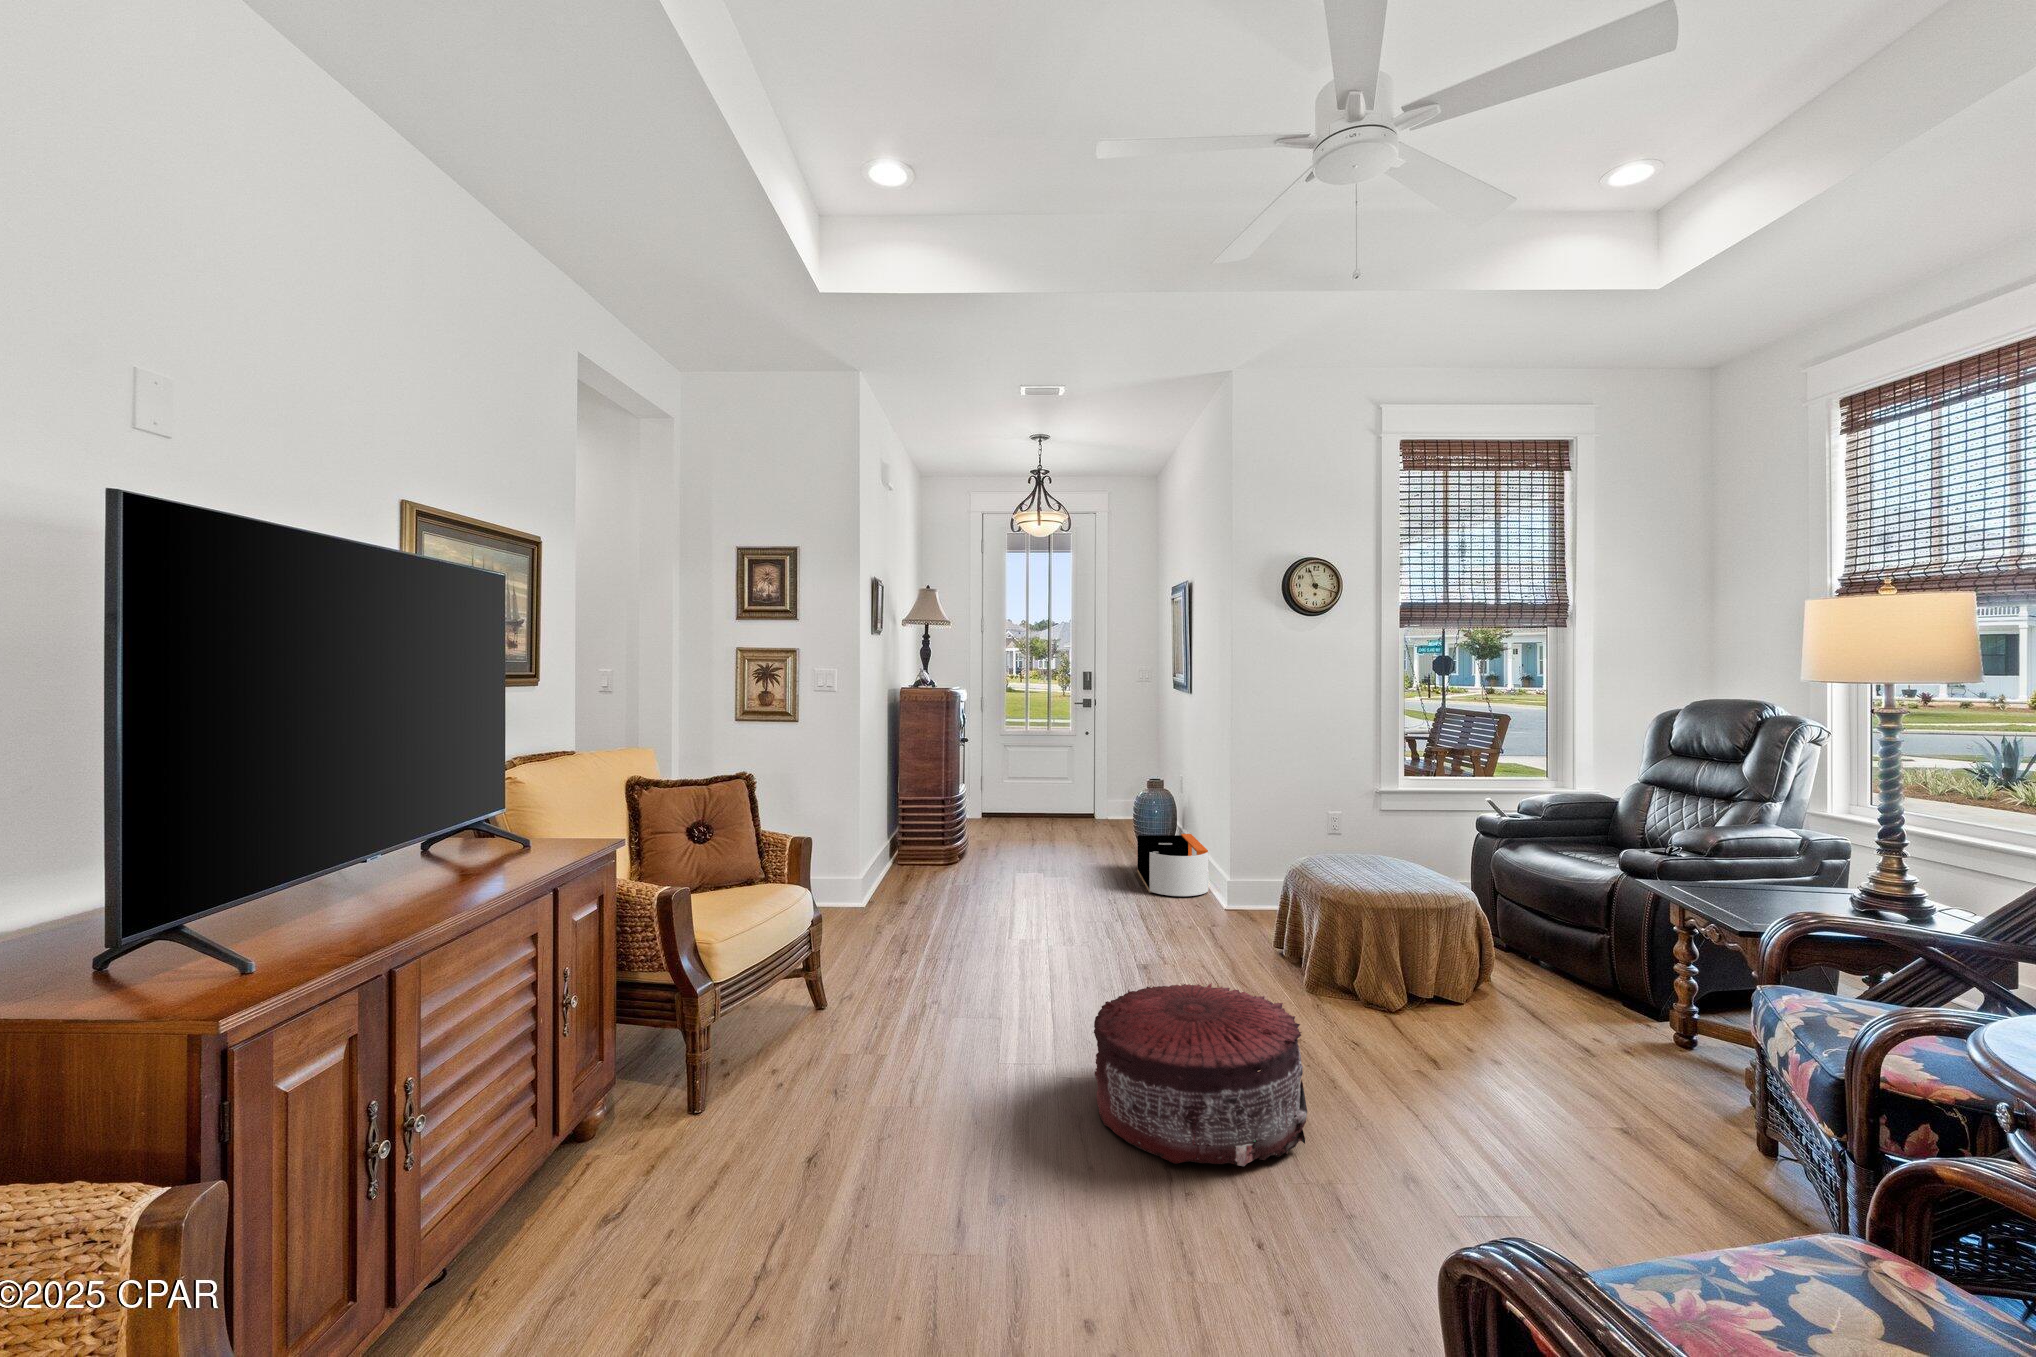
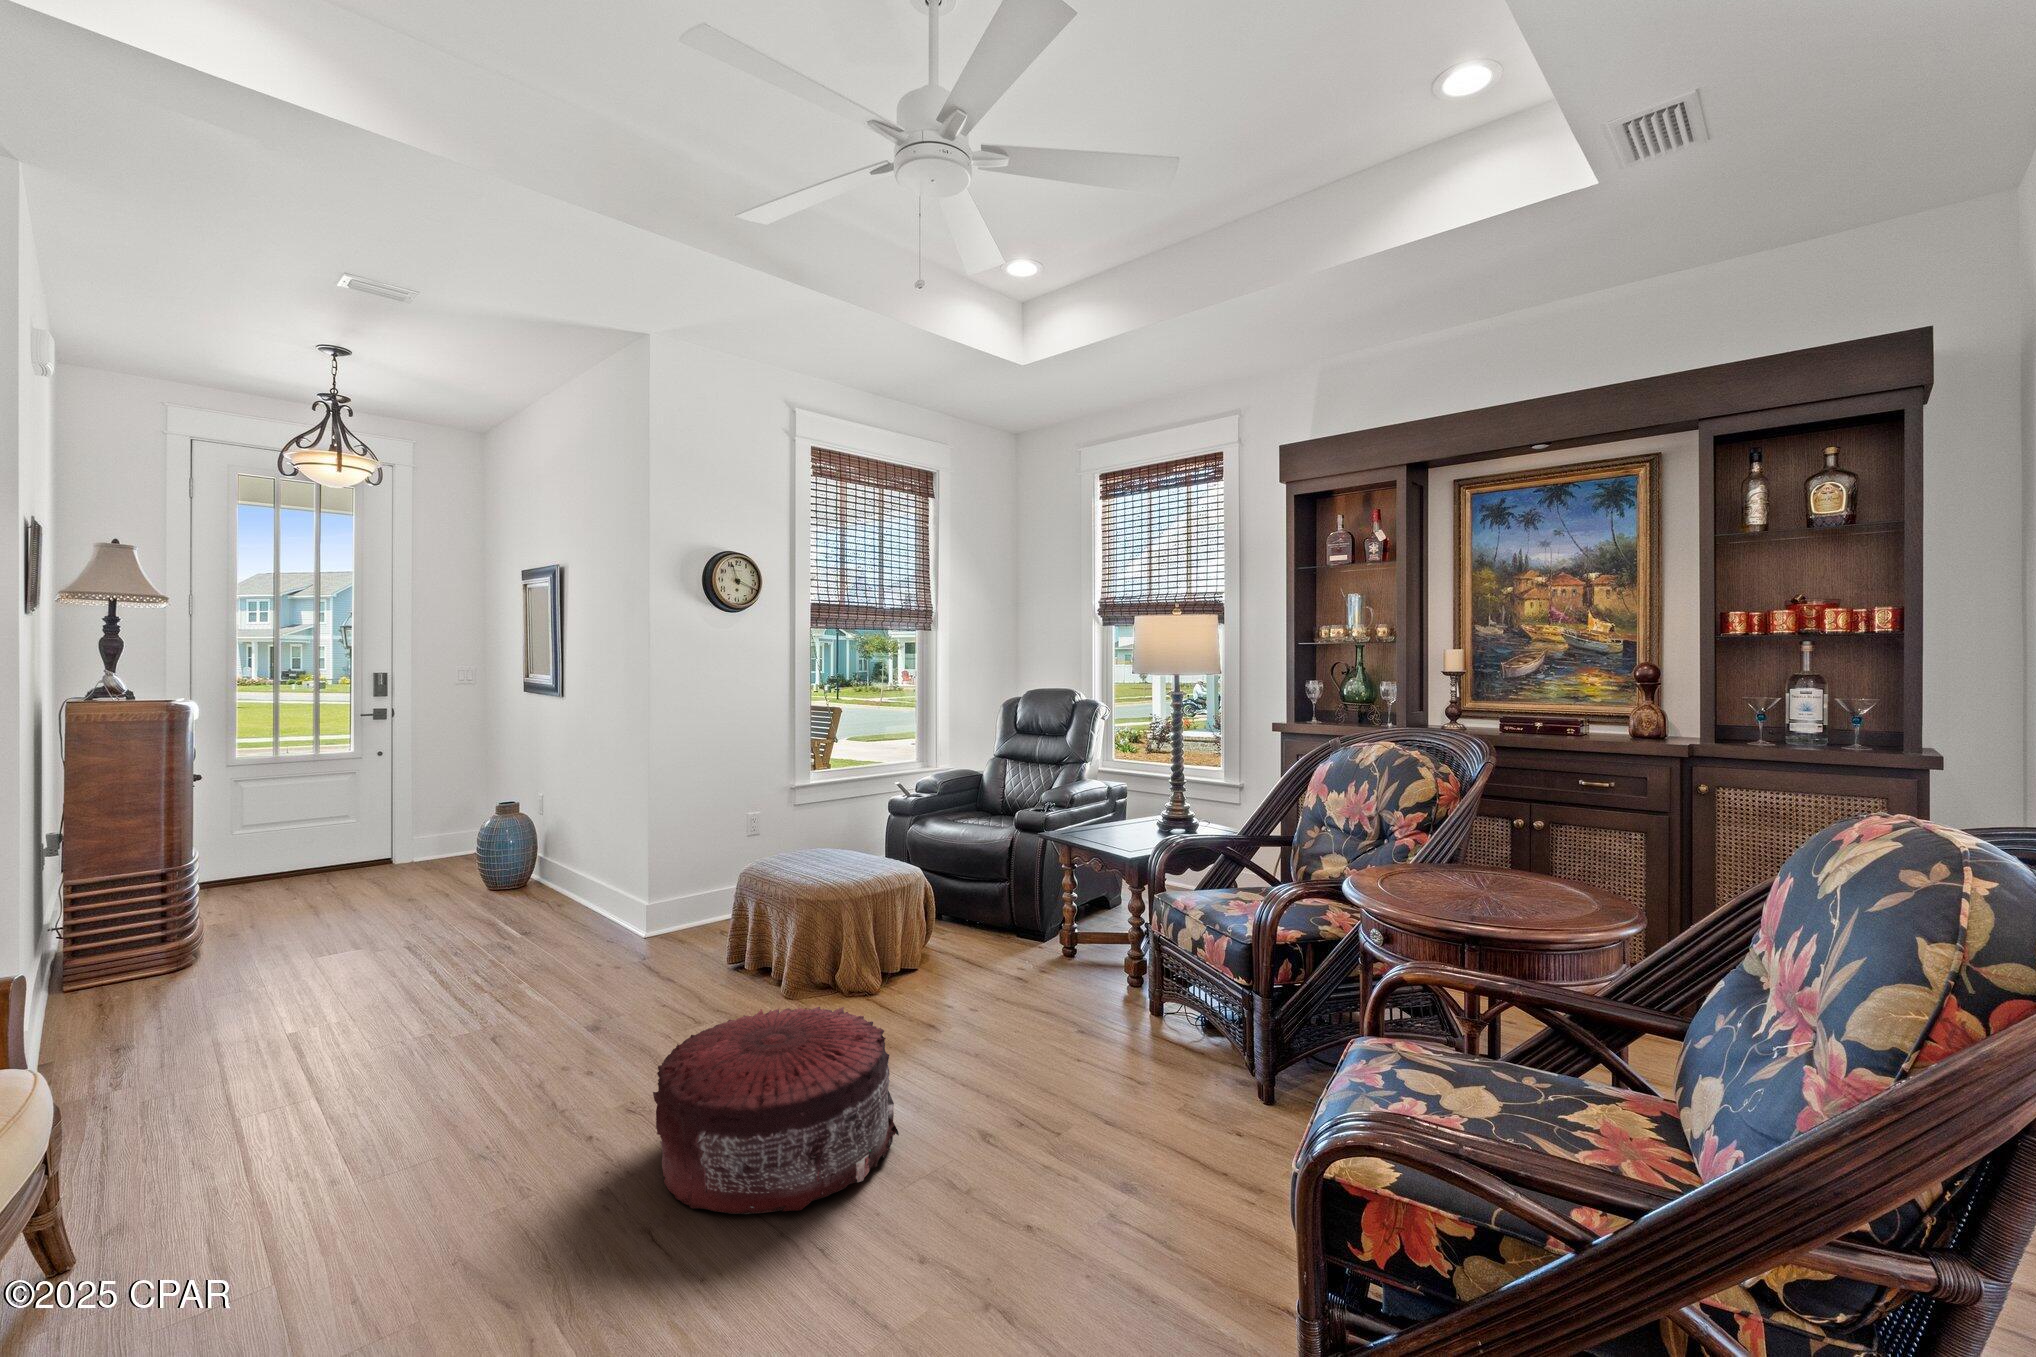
storage bin: present [1137,834,1208,896] -> none [506,861,614,939]

